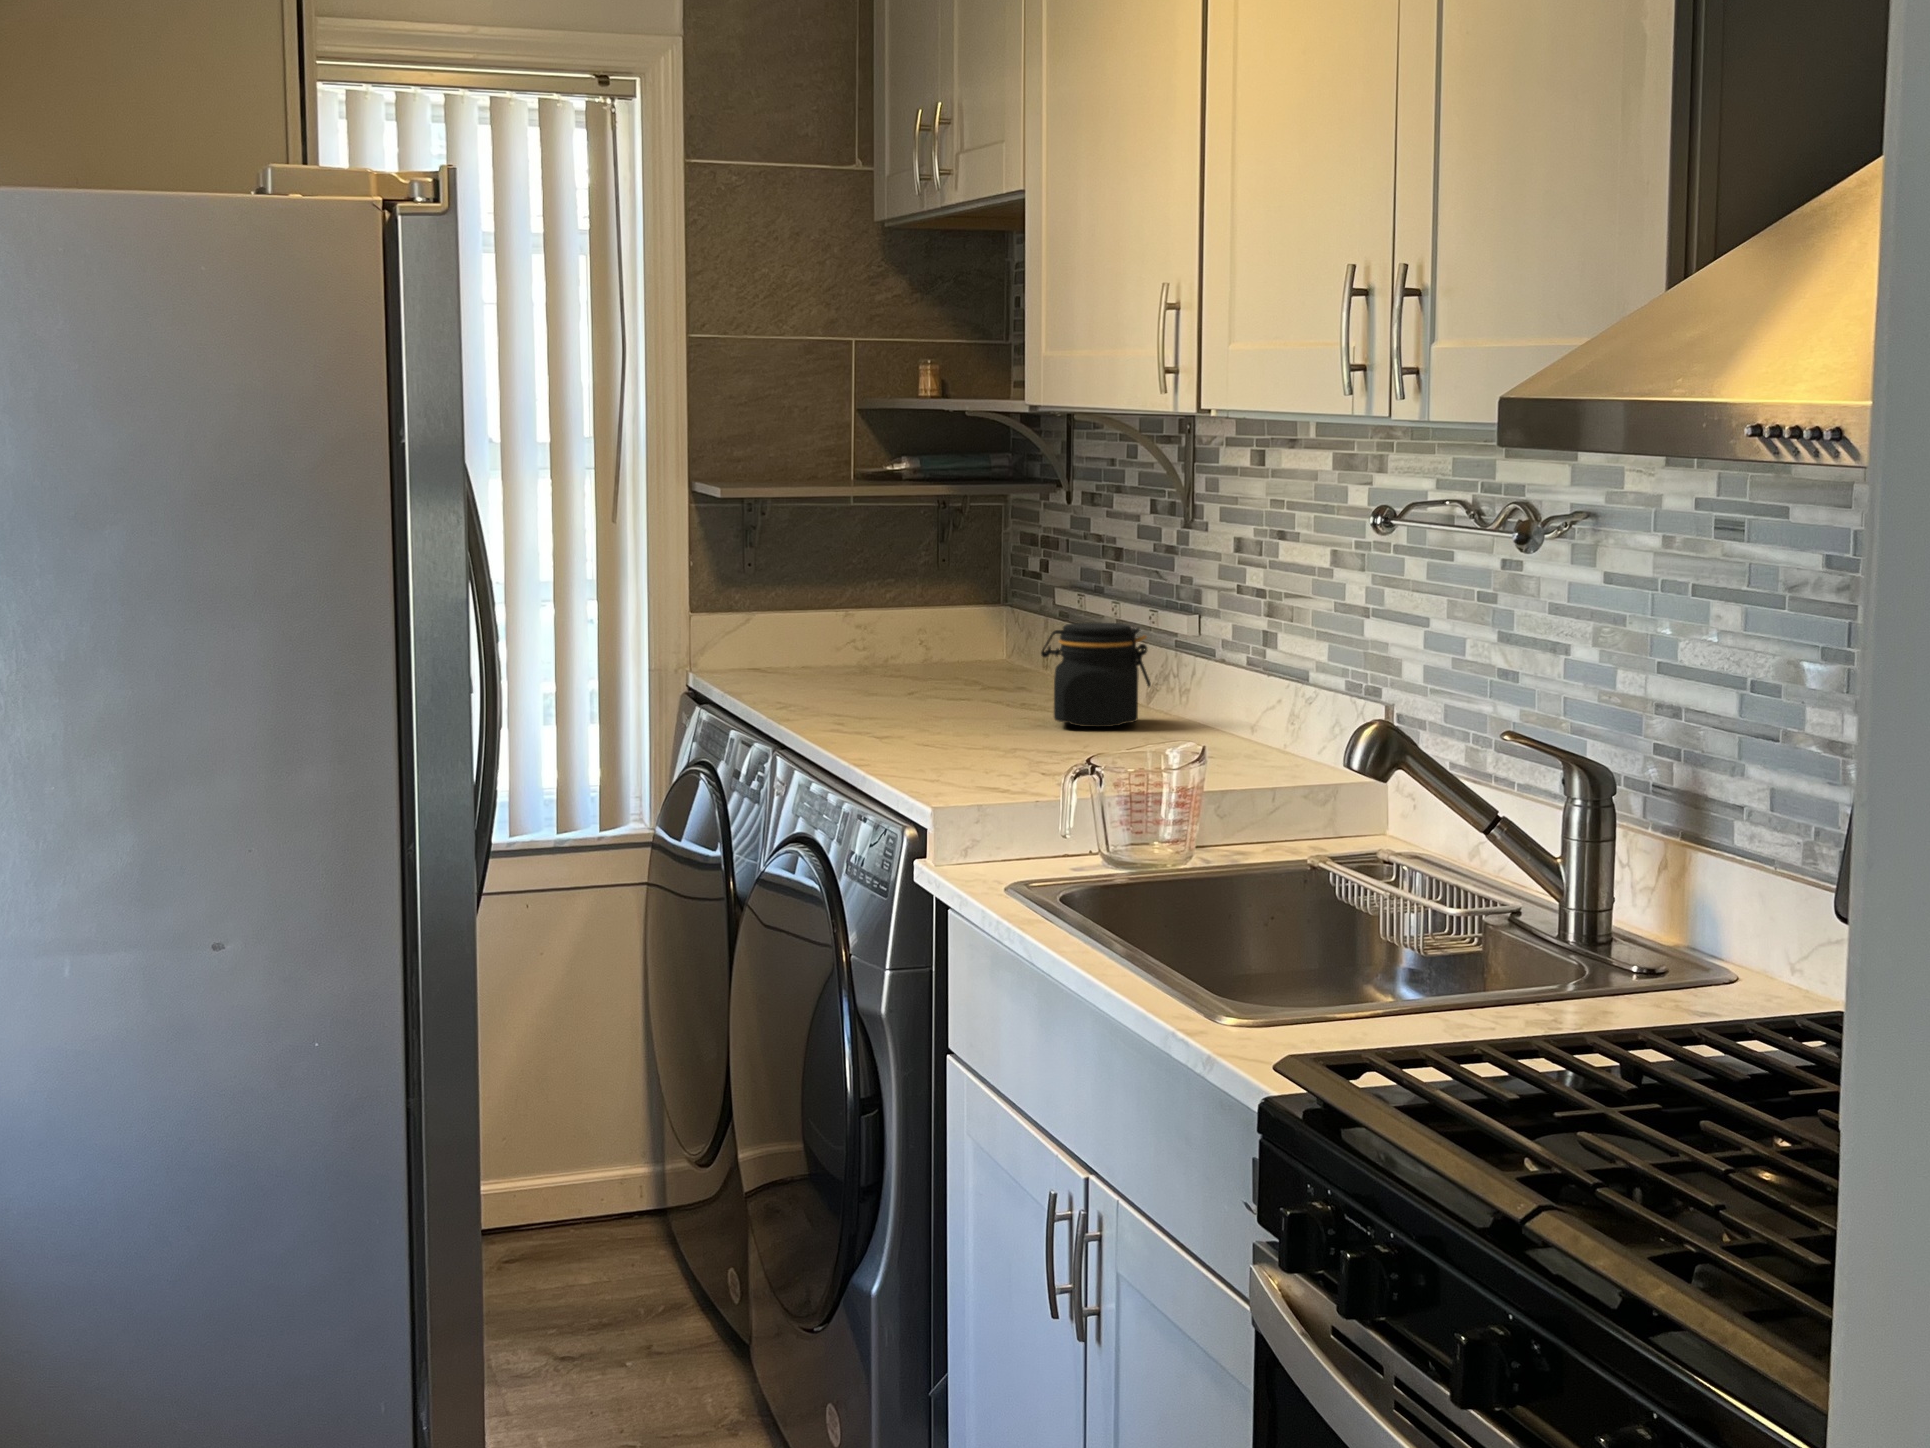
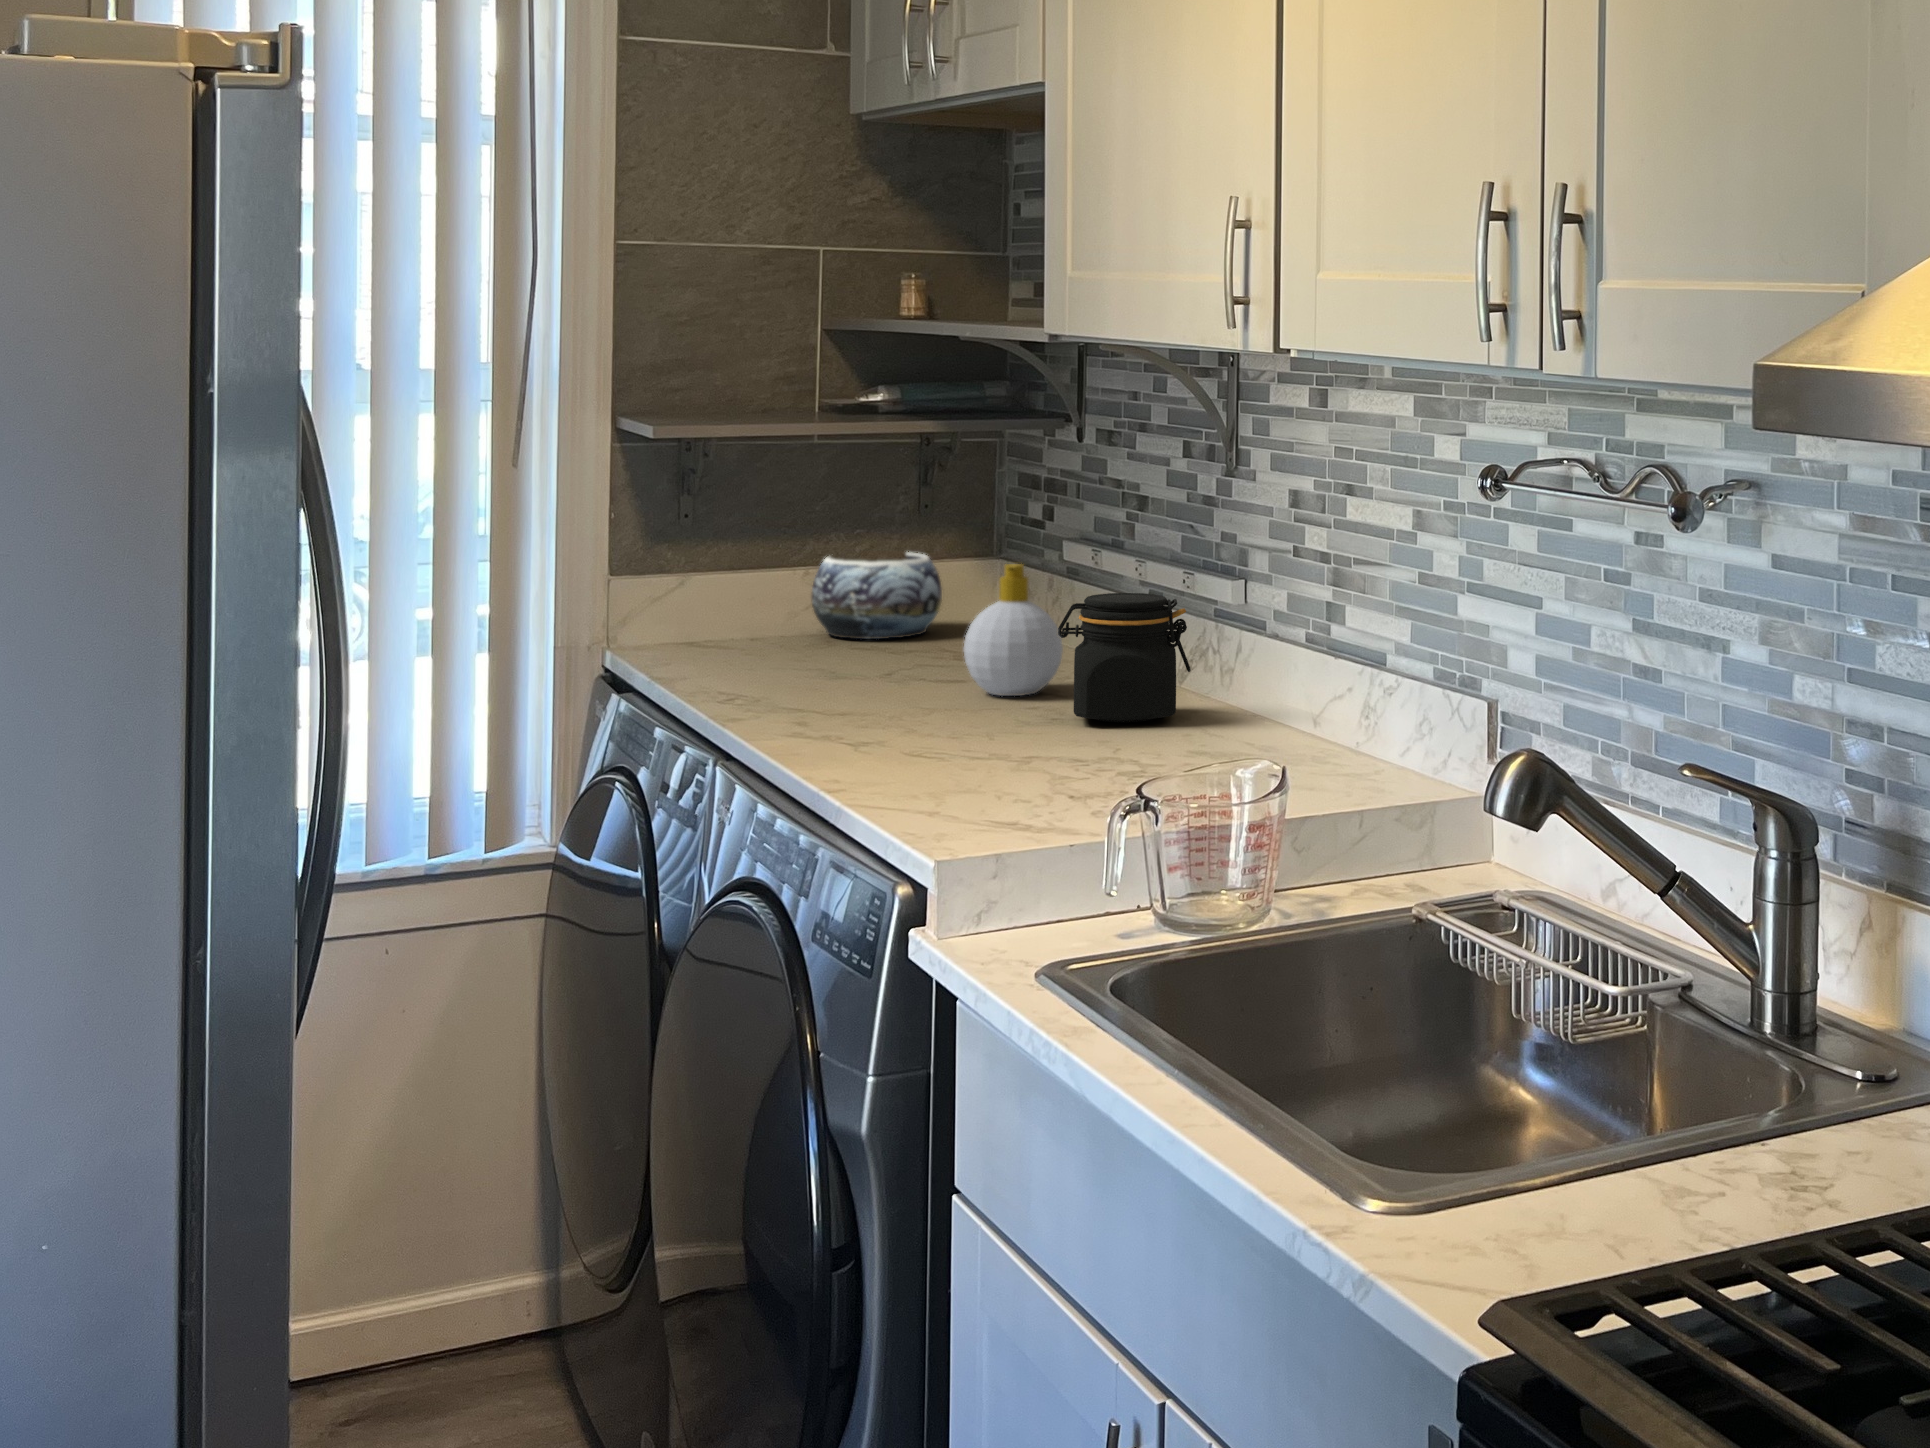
decorative bowl: none [850,598,957,669] -> present [812,552,942,639]
soap bottle: none [968,601,1049,708] -> present [964,564,1063,696]

